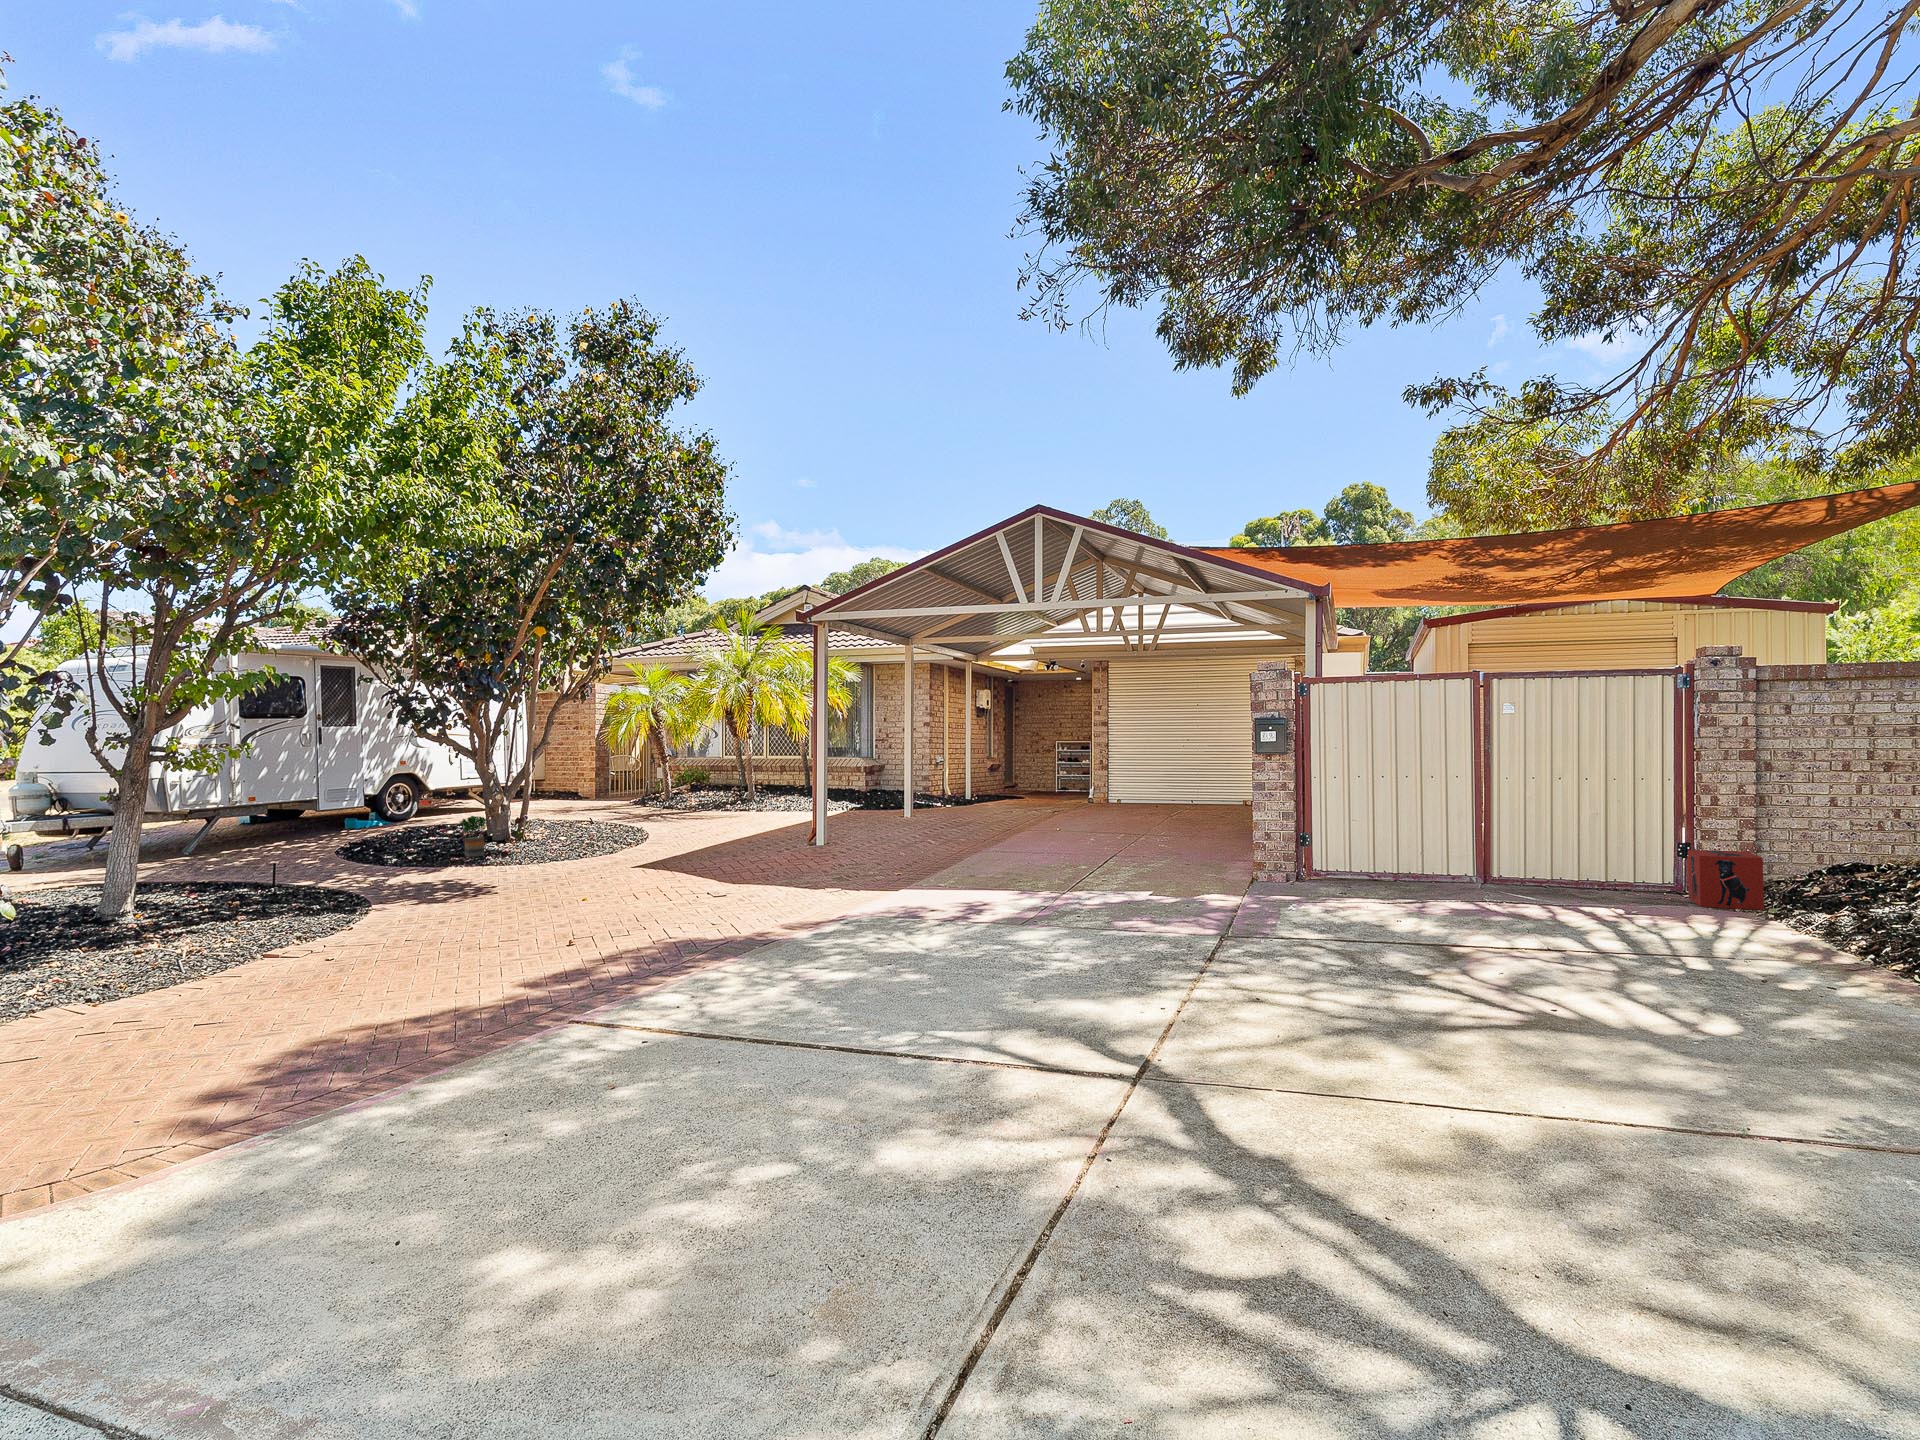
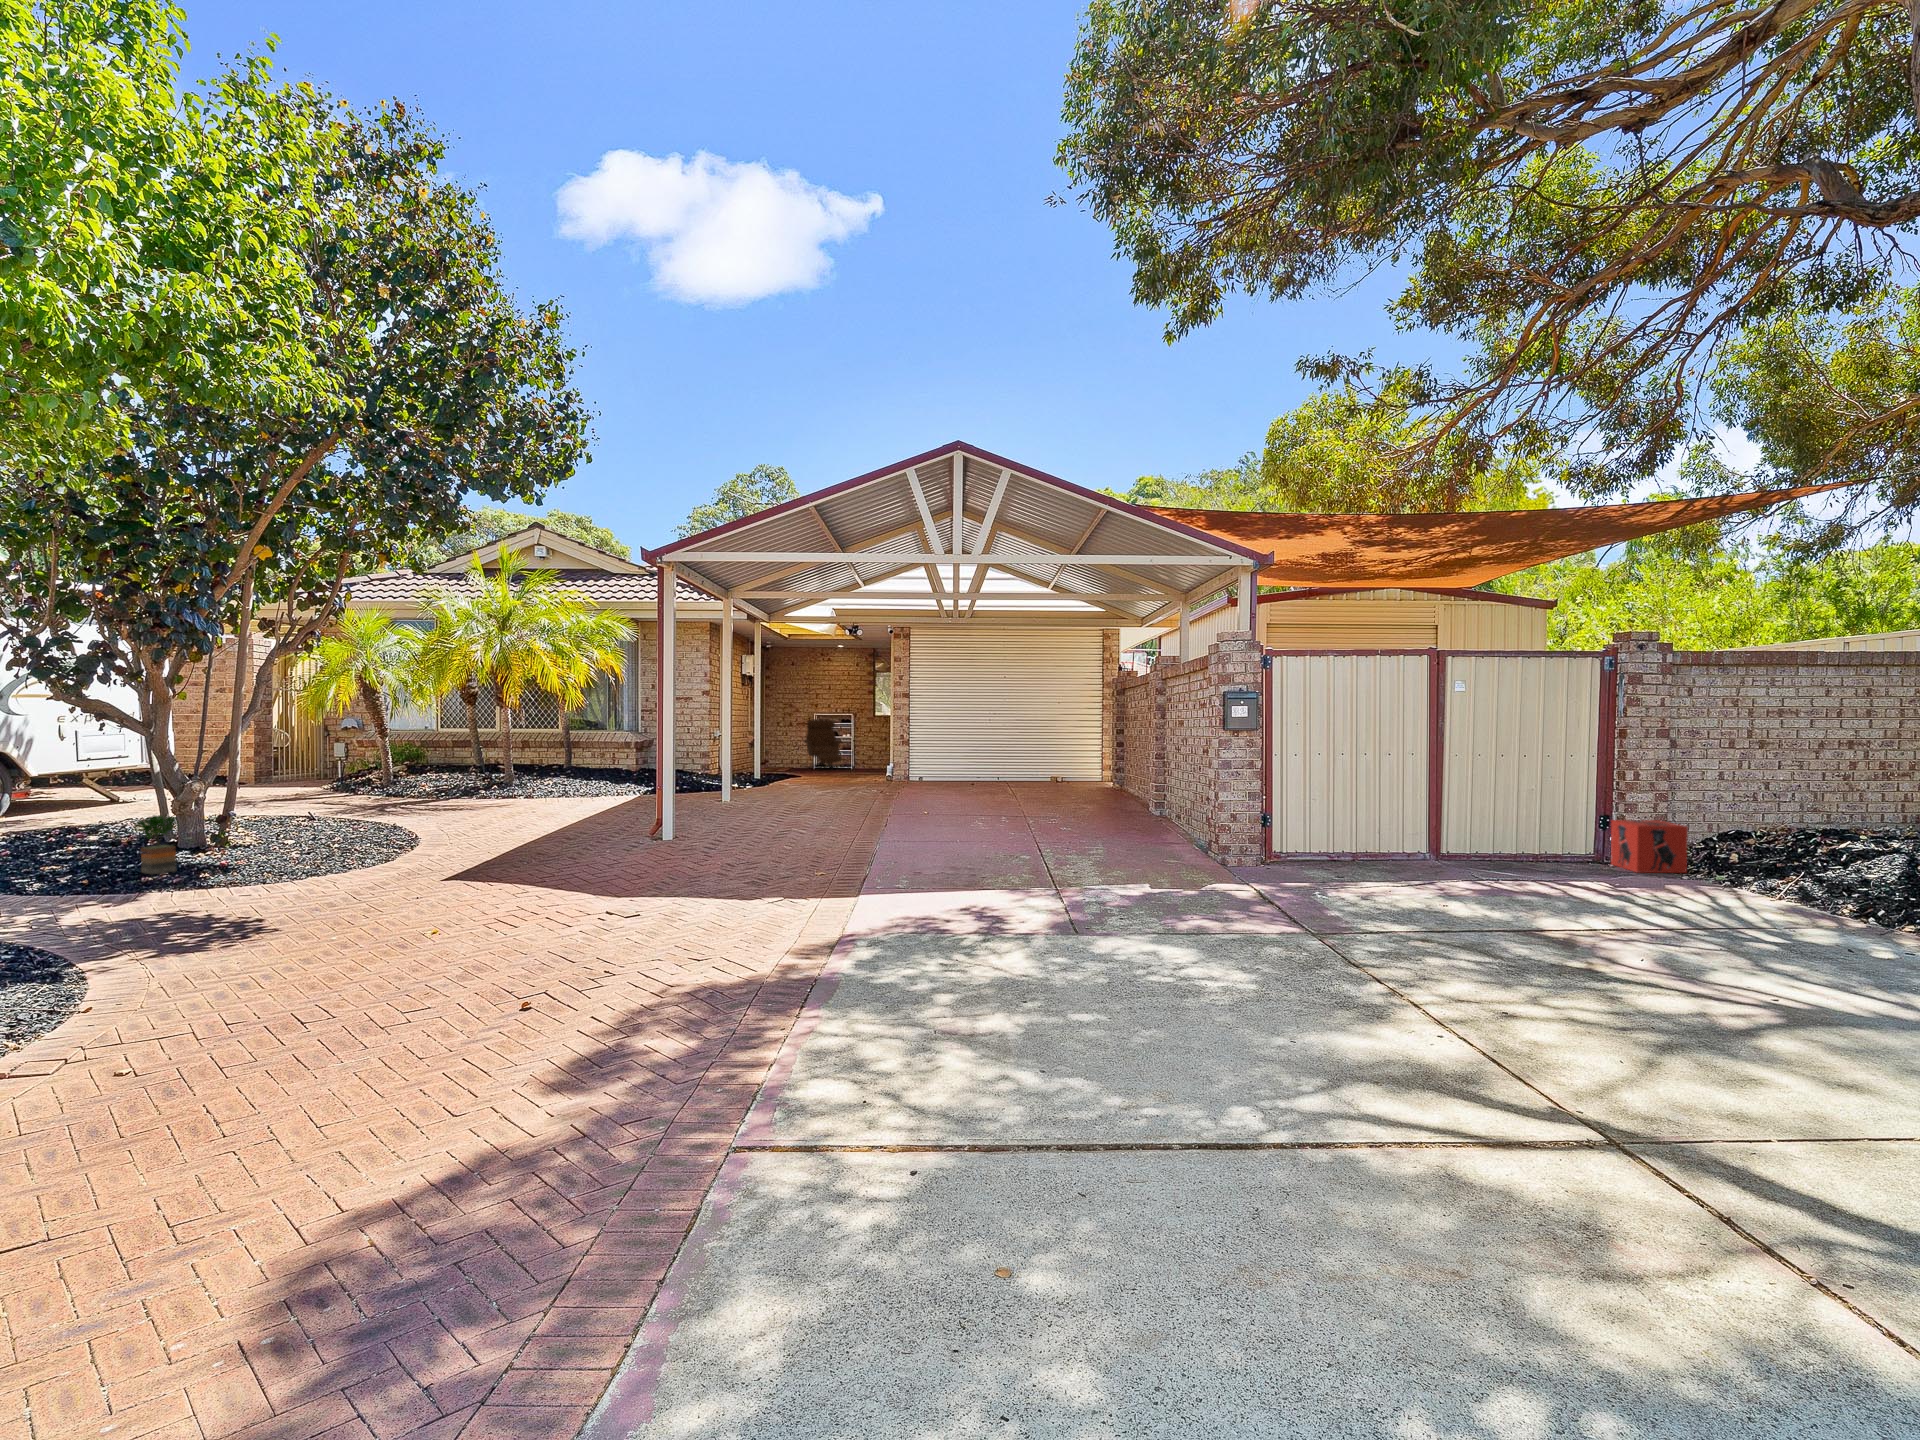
lounge chair: none [1027,746,1063,794] -> present [804,719,842,769]

